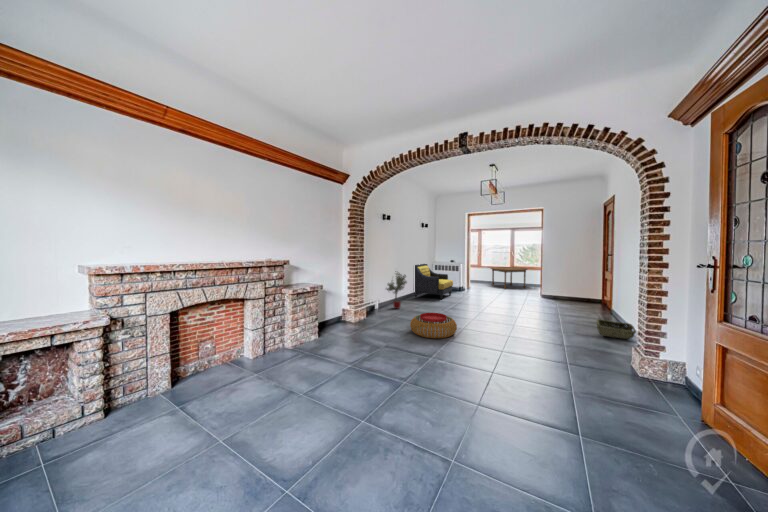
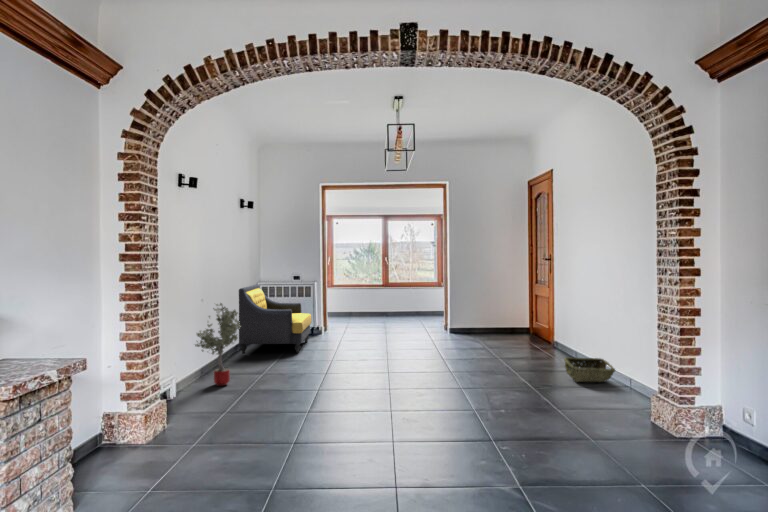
dining table: present [491,267,527,289] -> none [357,284,413,322]
pouf: present [410,313,457,338] -> none [291,386,388,445]

